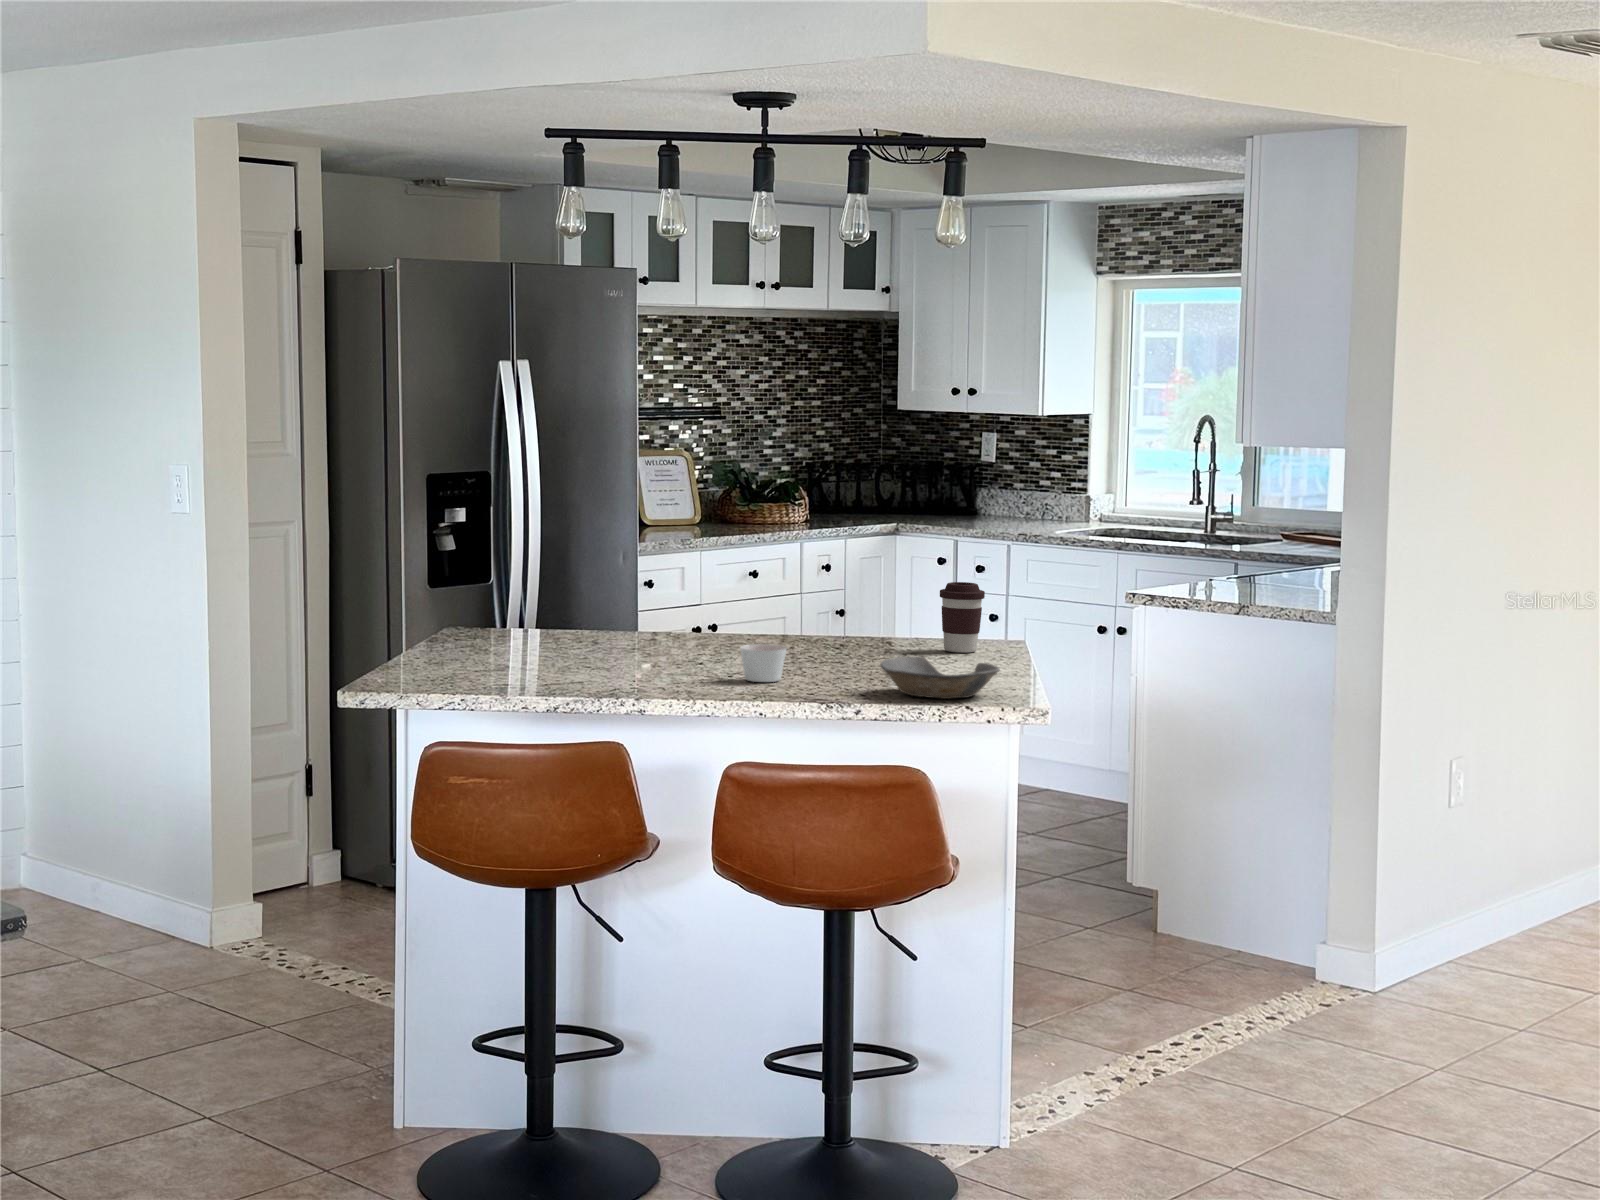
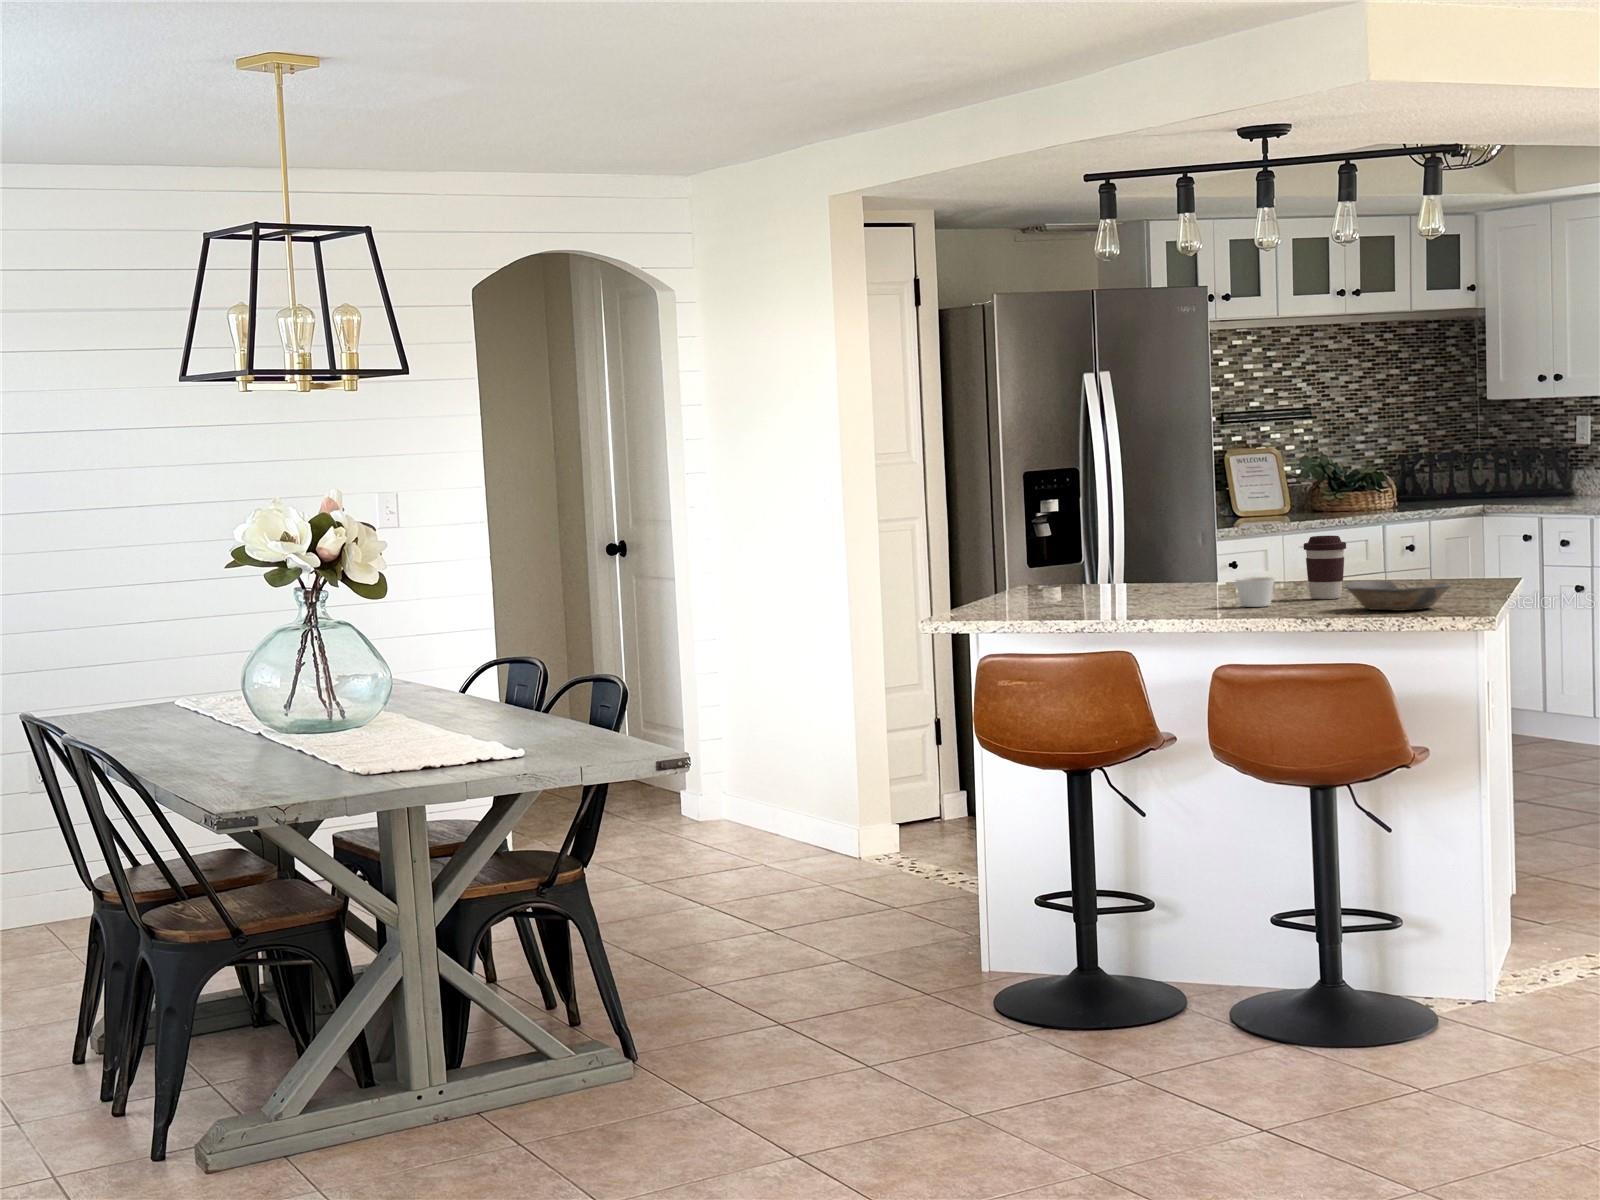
coffee cup: present [940,582,985,653] -> present [1304,536,1346,599]

